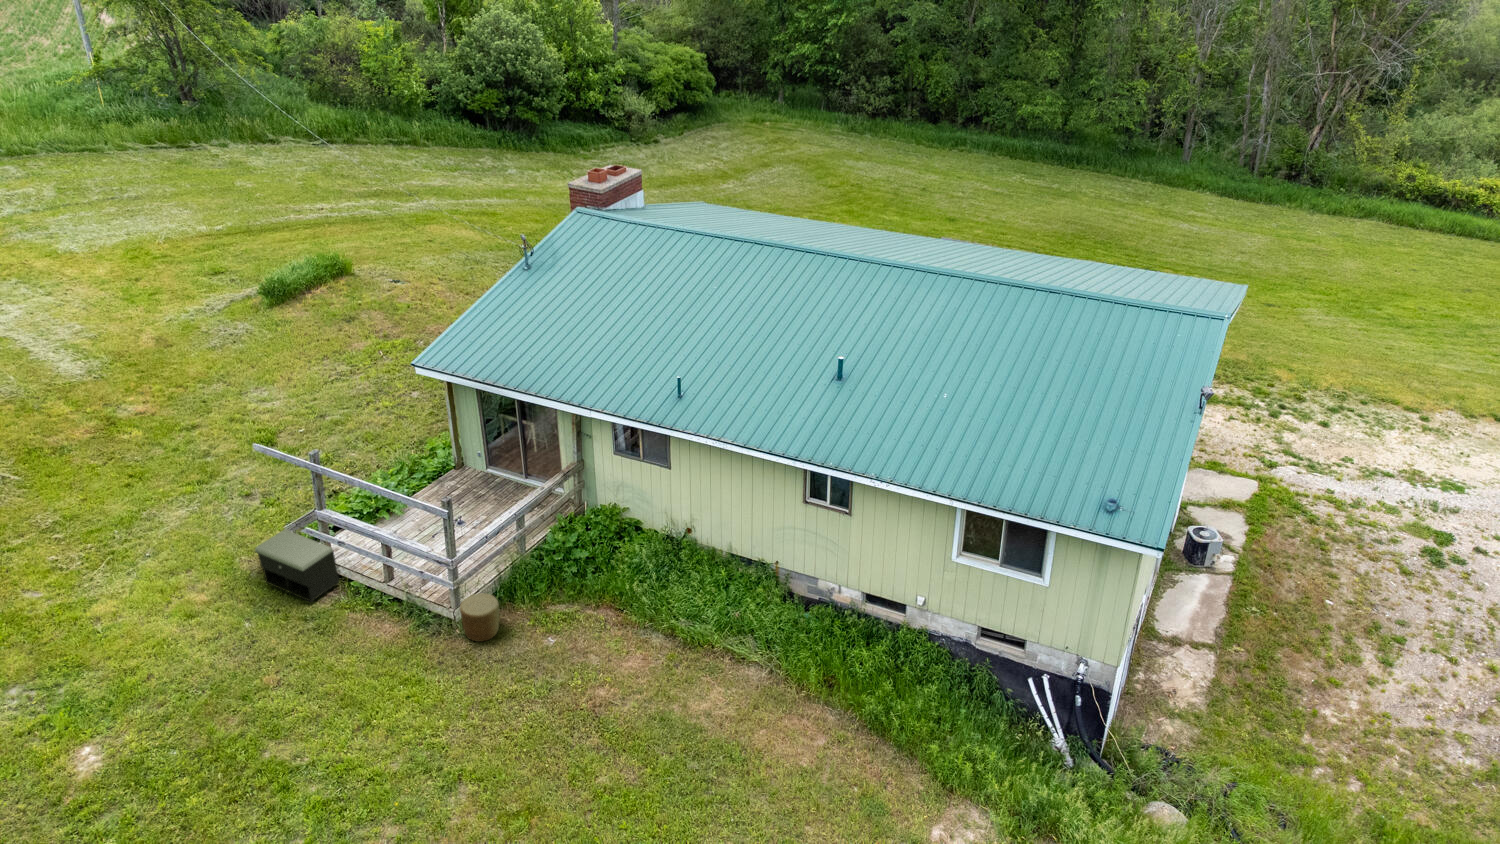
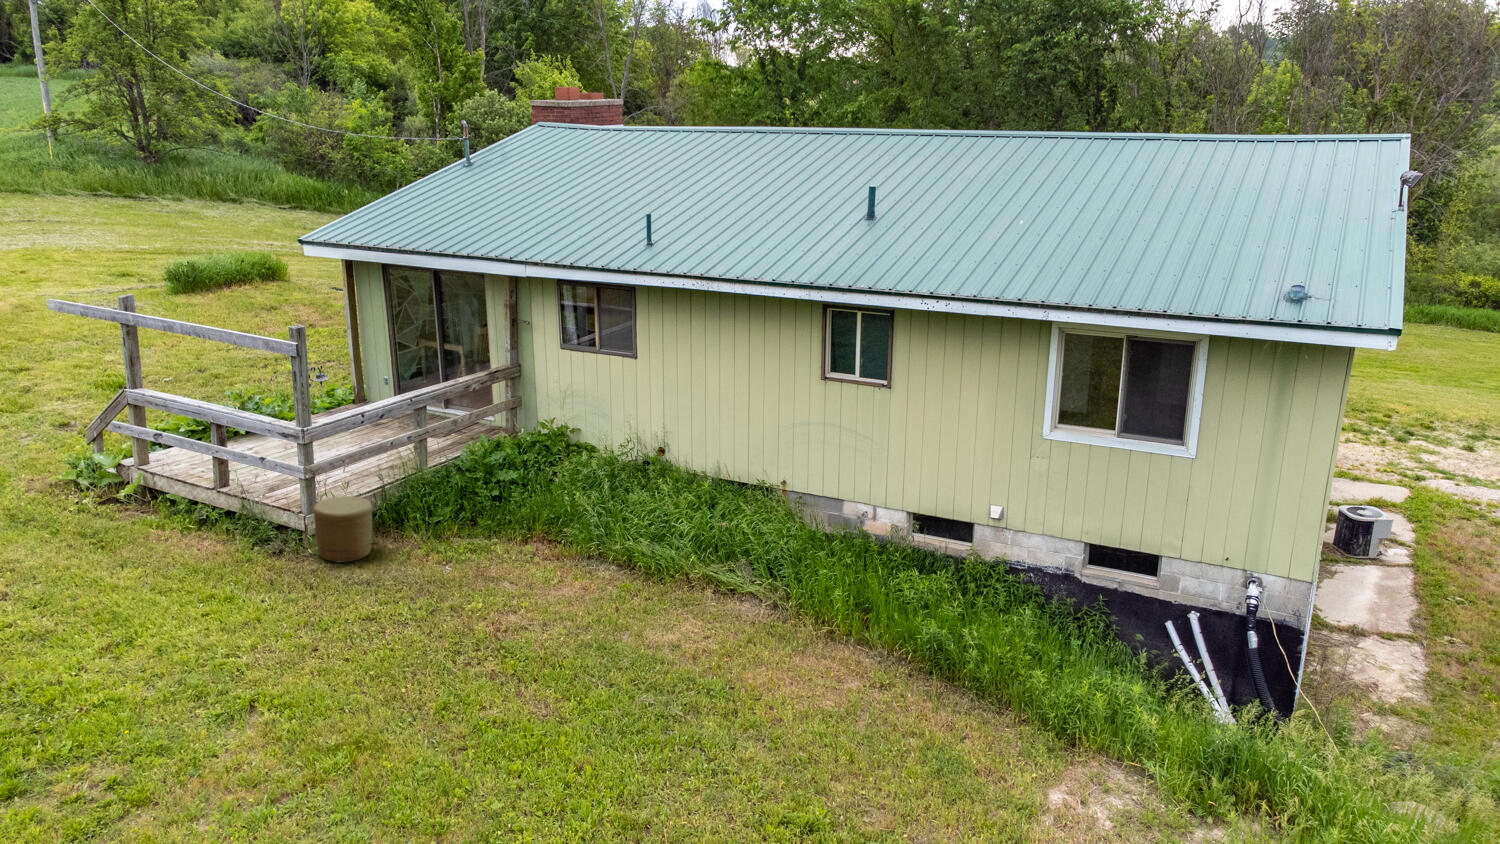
storage bench: present [255,530,339,602] -> none [36,420,155,514]

